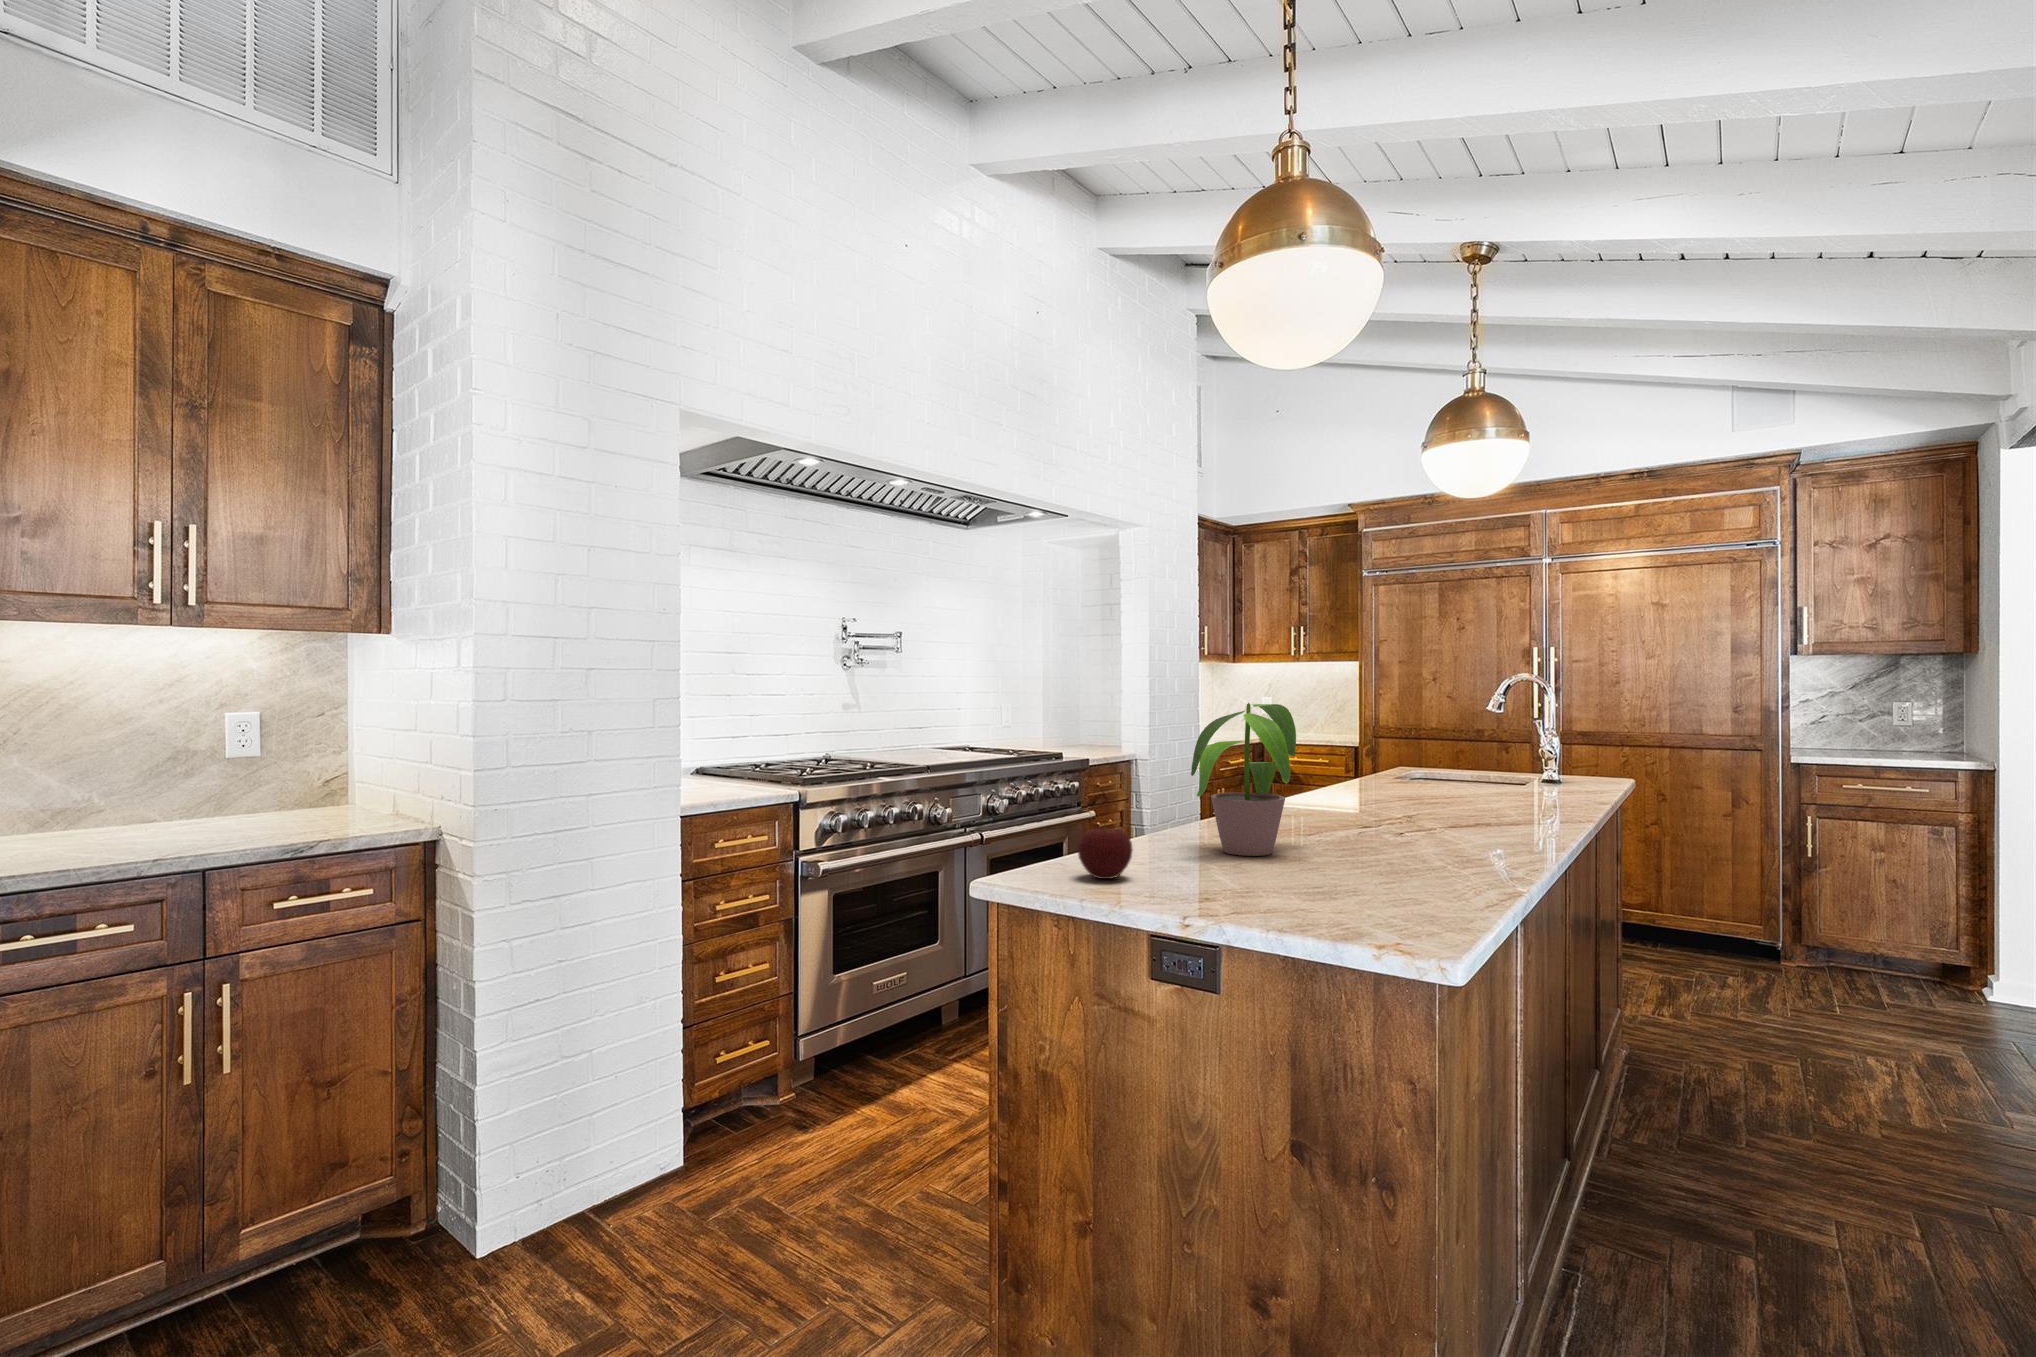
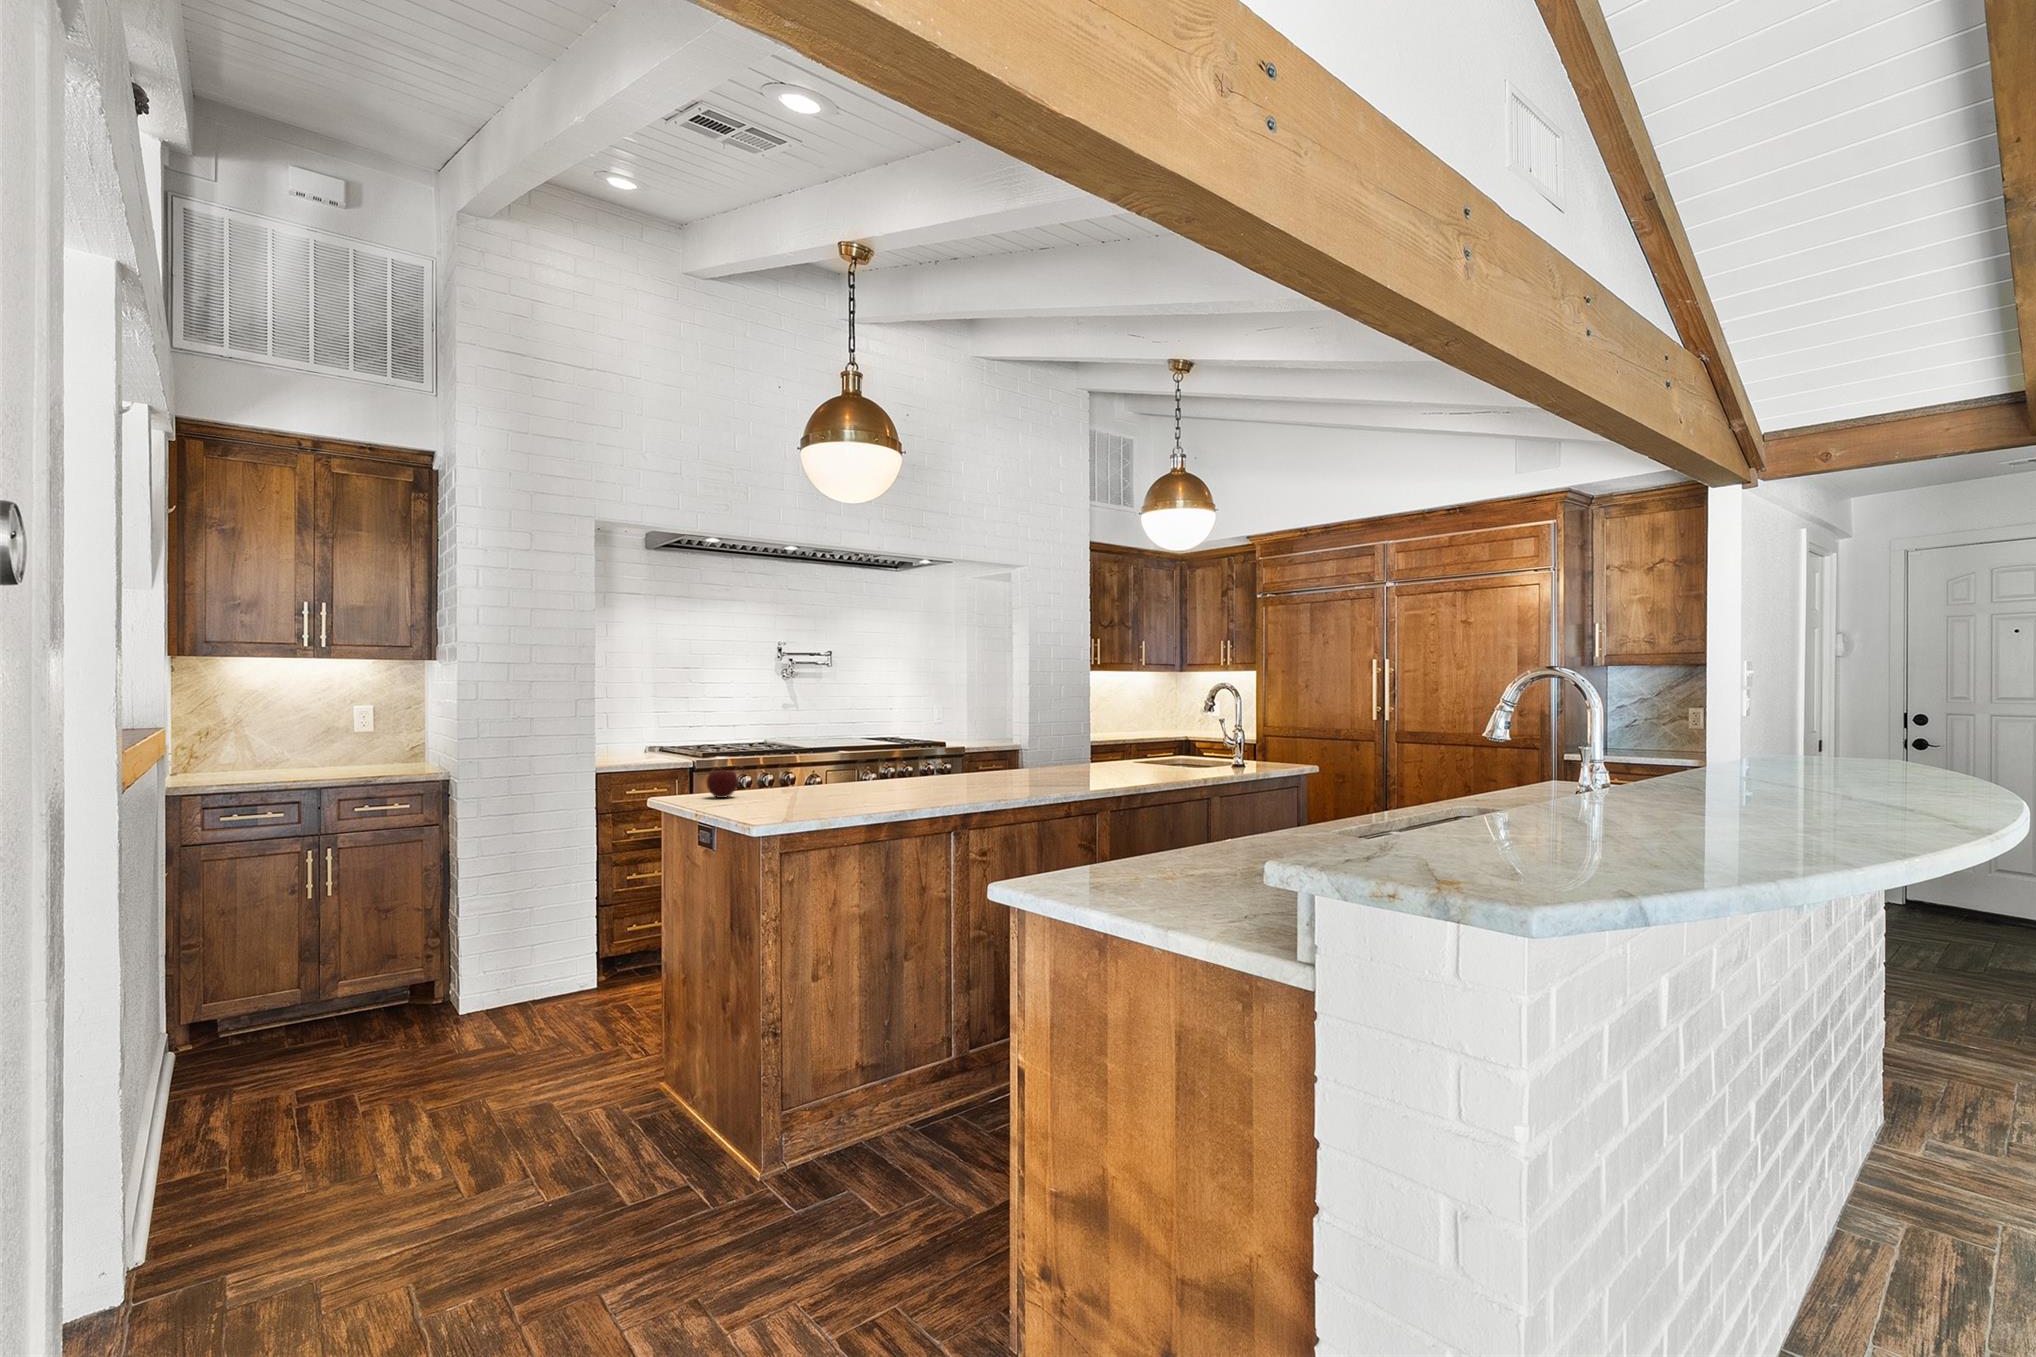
potted plant: present [1191,703,1296,856] -> none [798,701,895,792]

